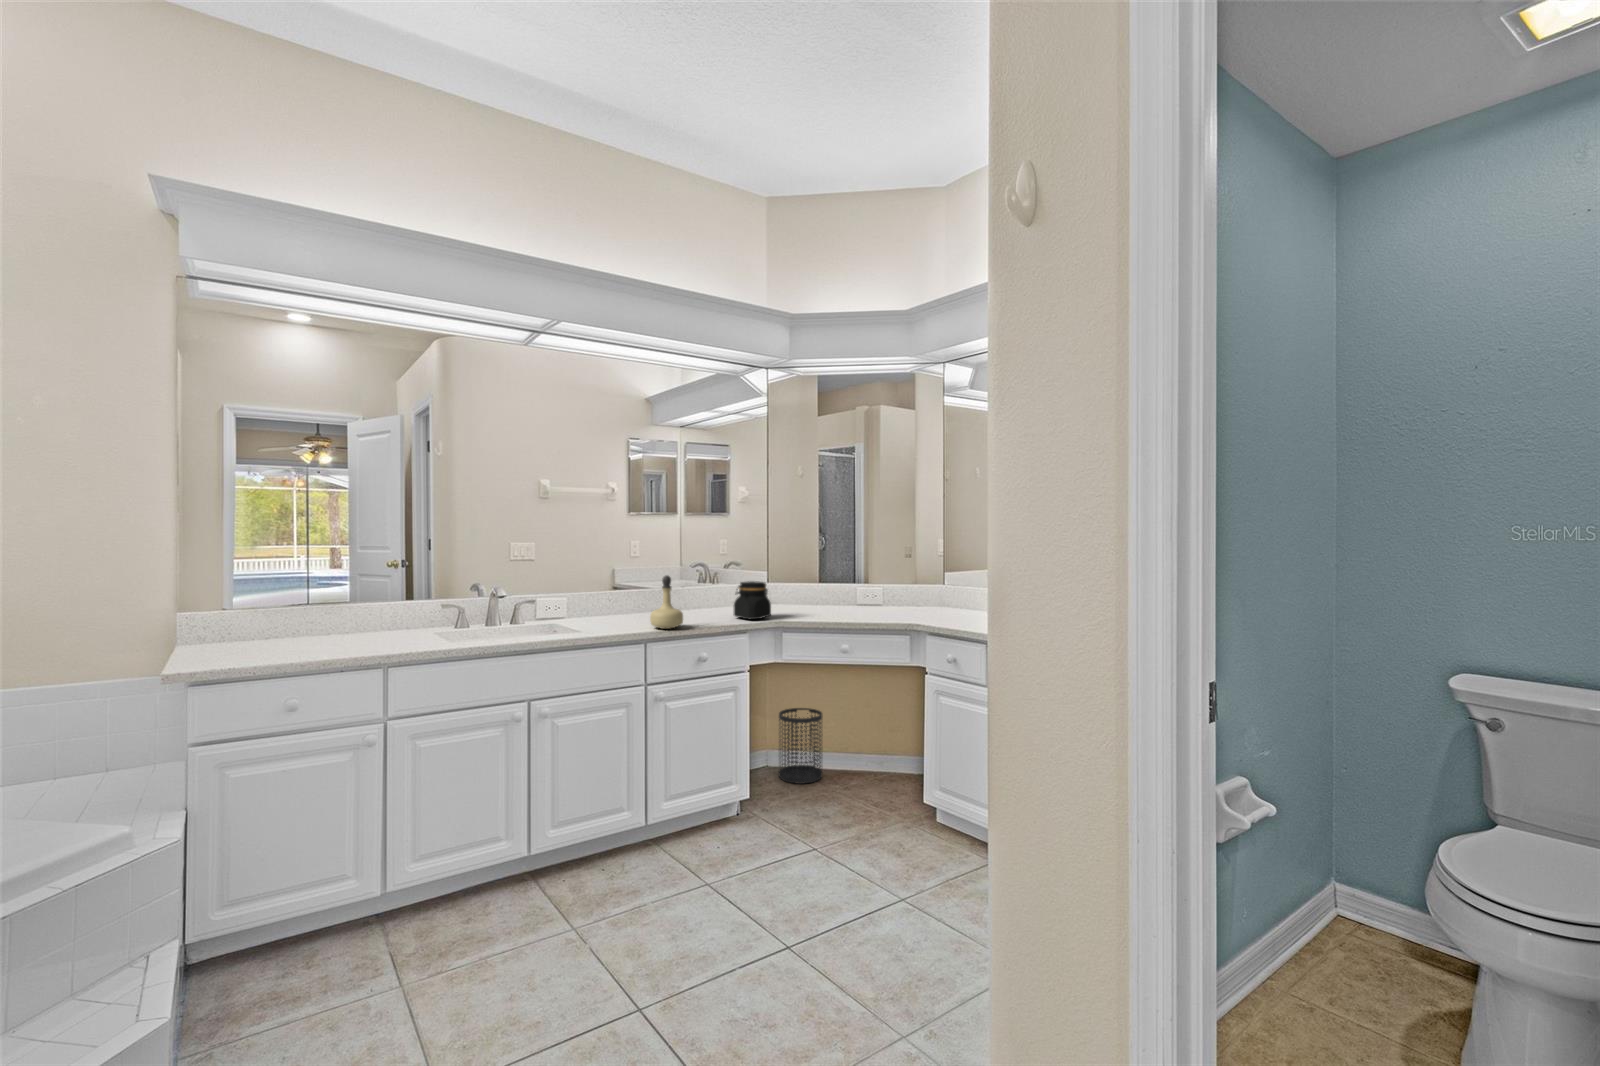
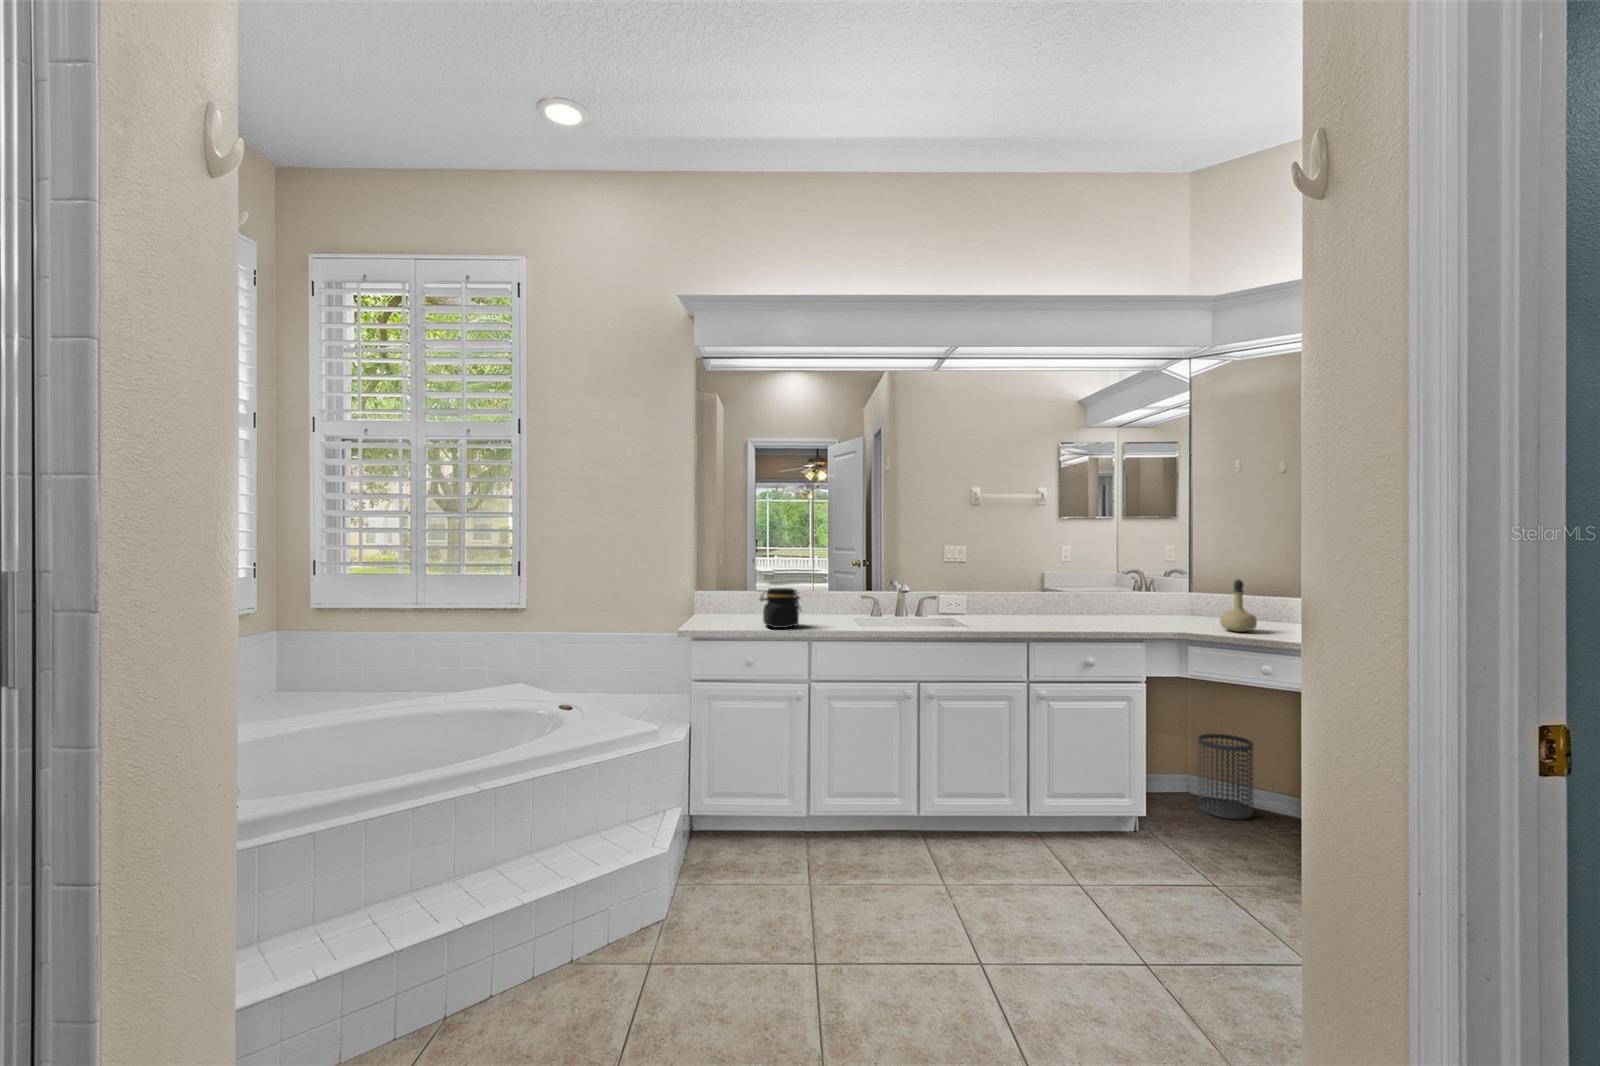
perfume bottle: present [650,575,683,629] -> present [1220,580,1257,632]
jar: present [734,581,771,619] -> present [760,588,801,628]

